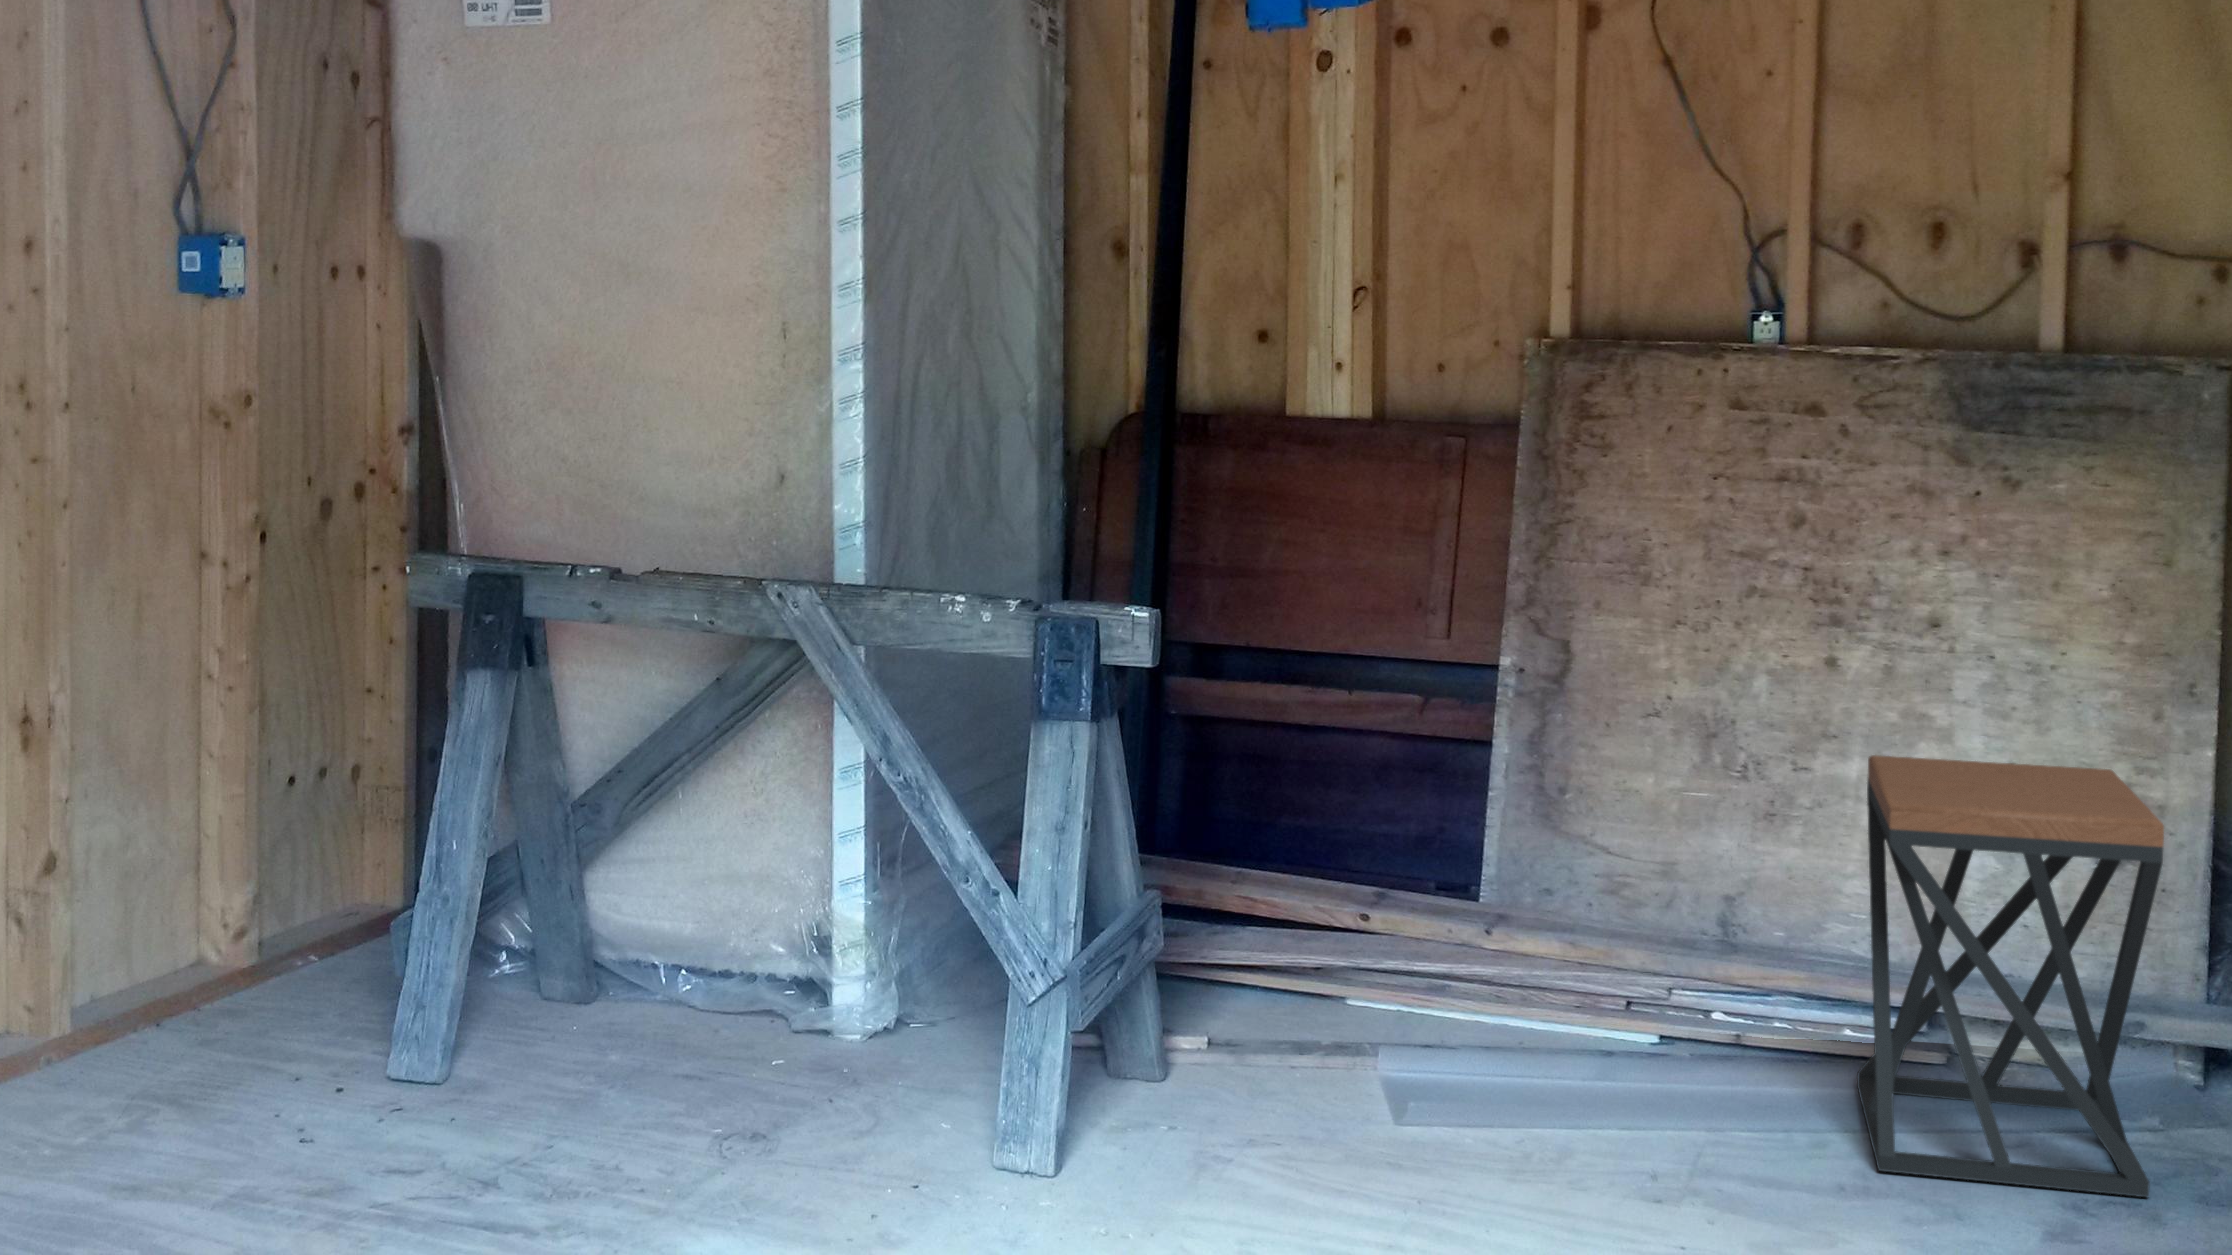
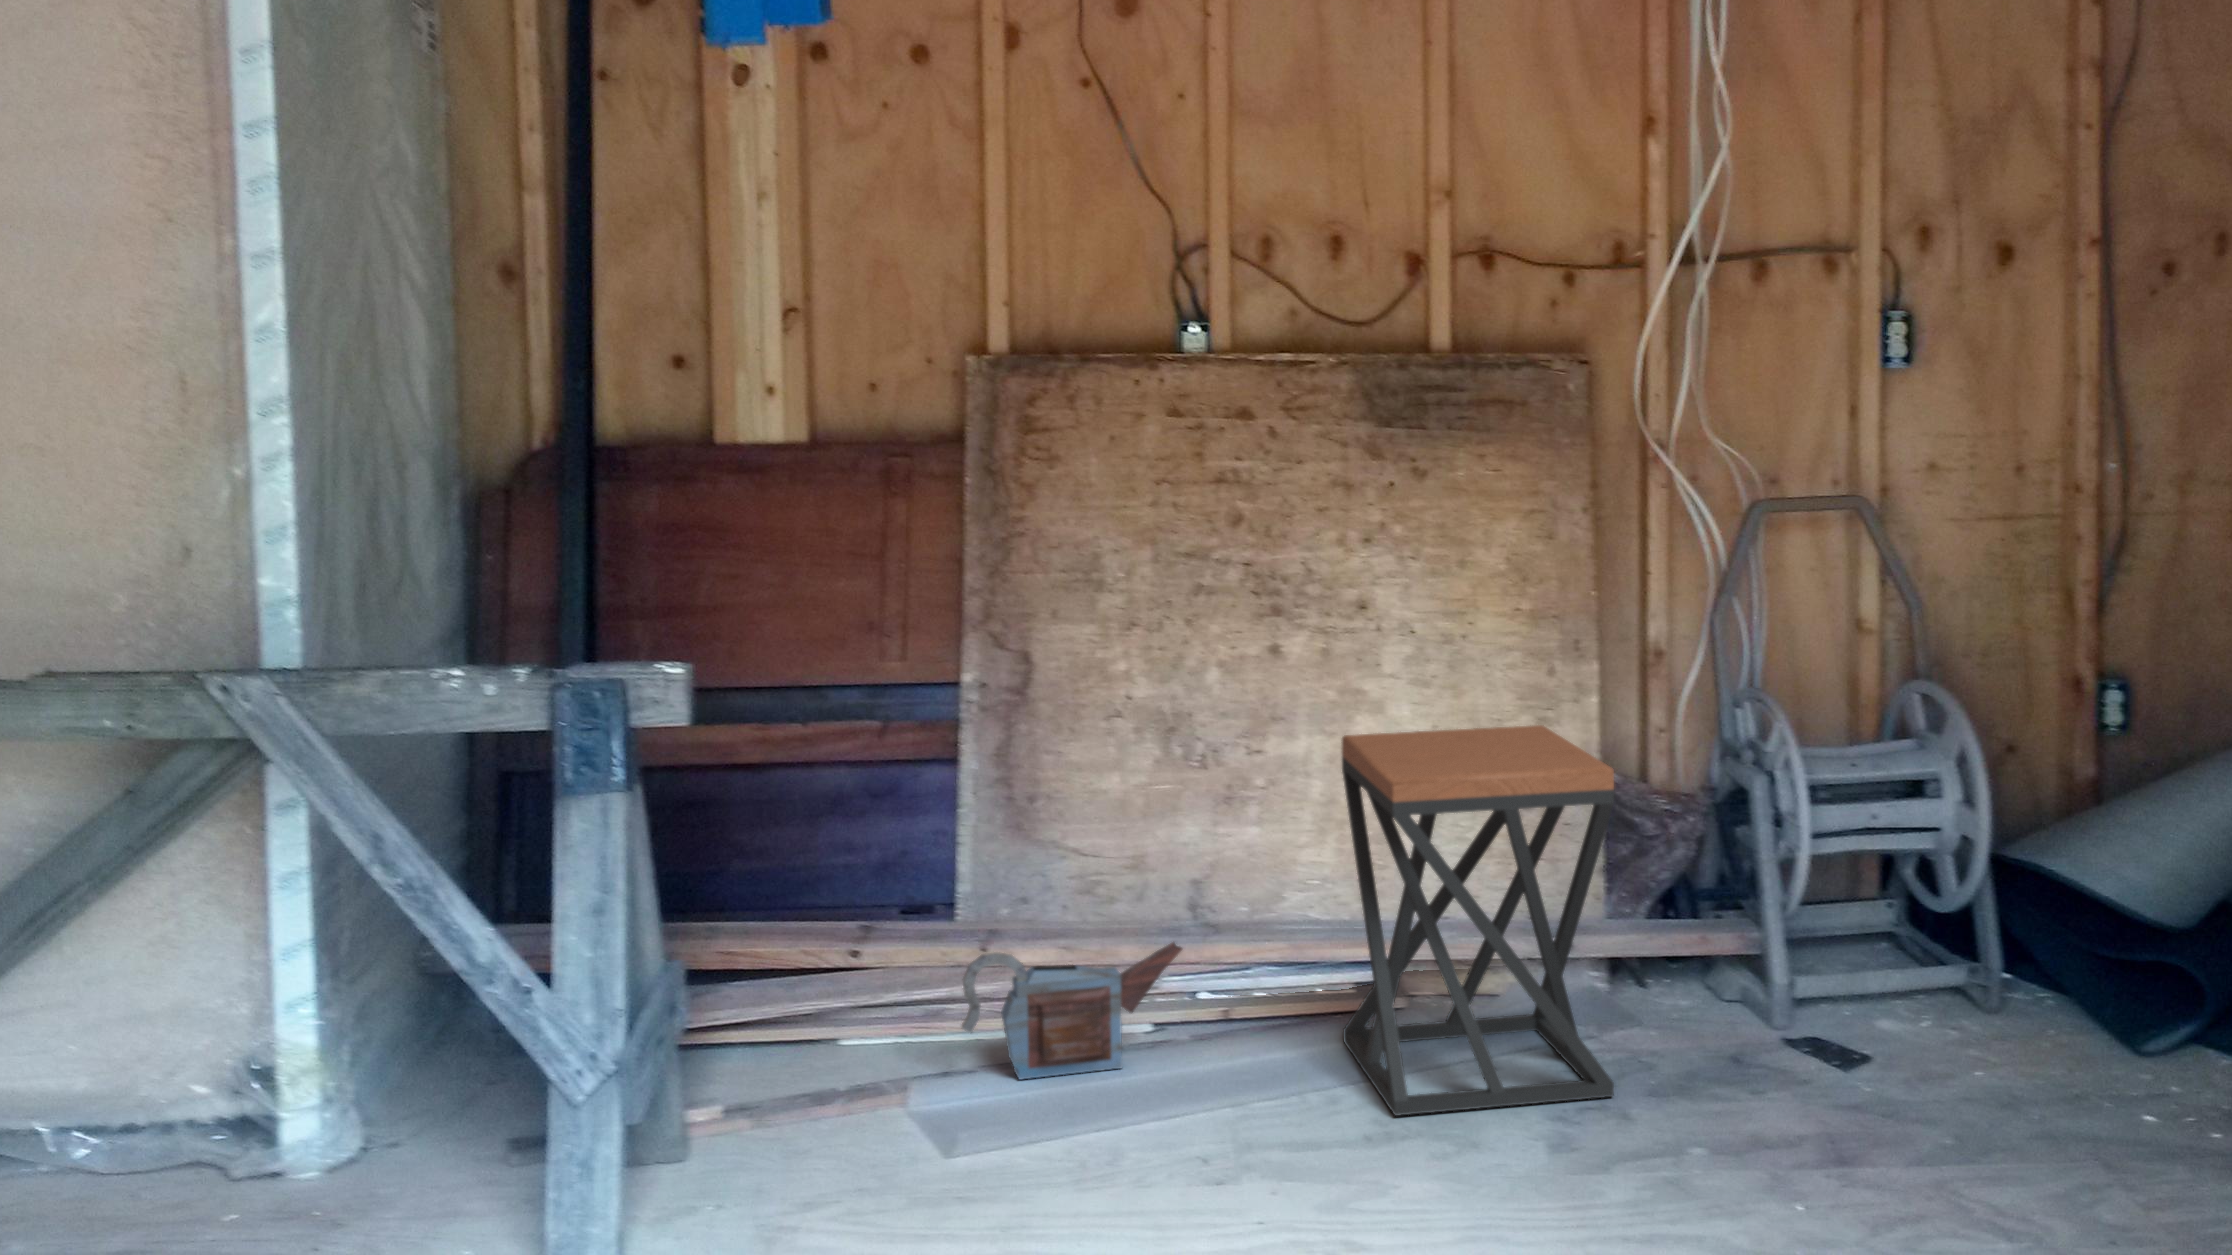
watering can: none [1445,933,1681,1072] -> present [961,943,1182,1079]

